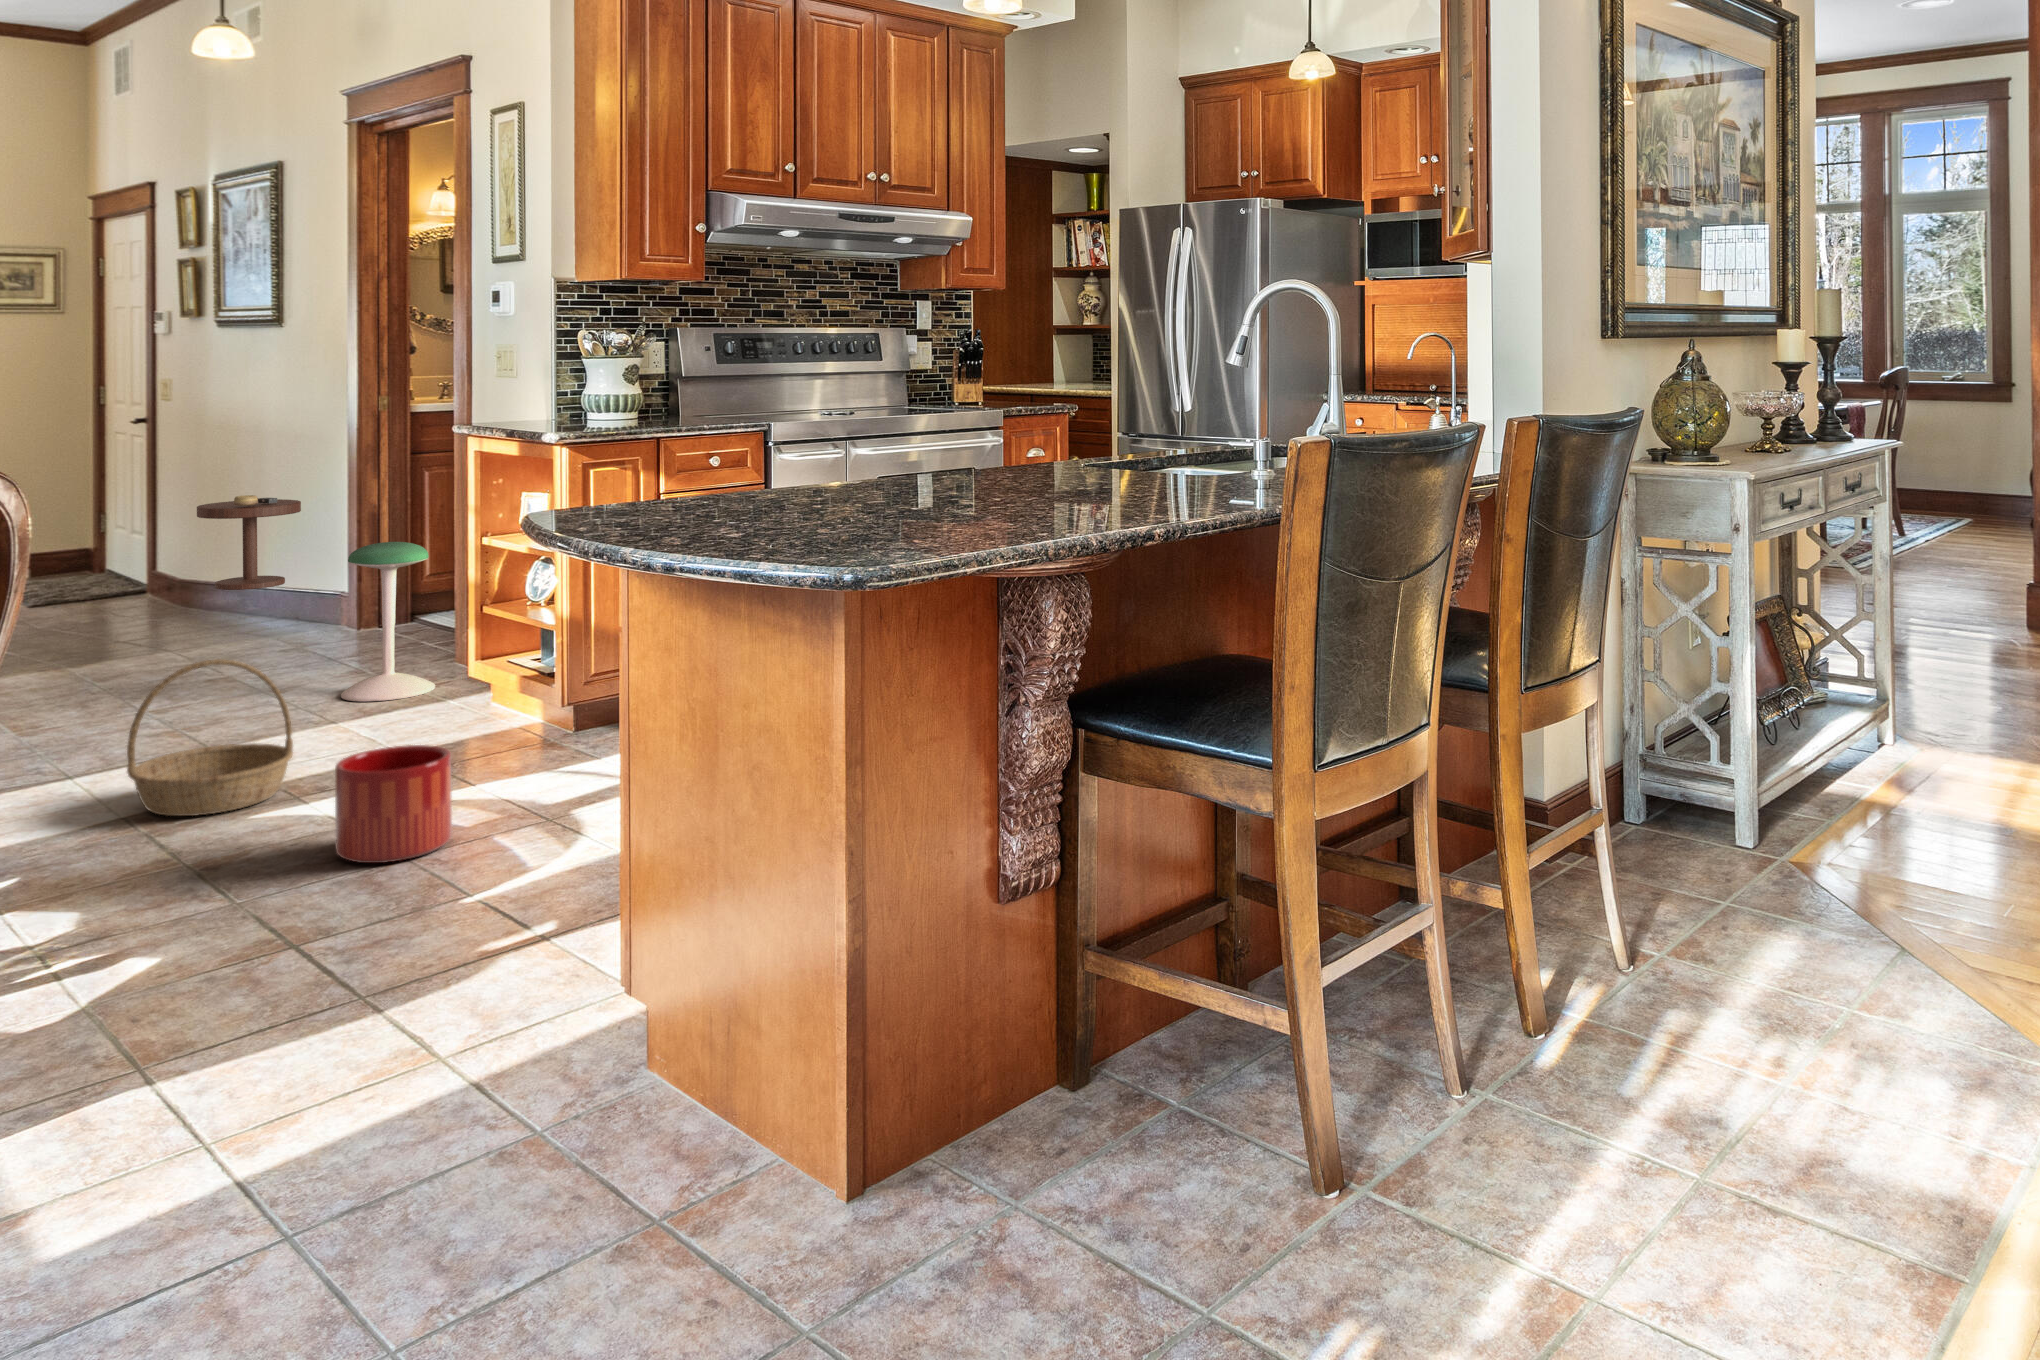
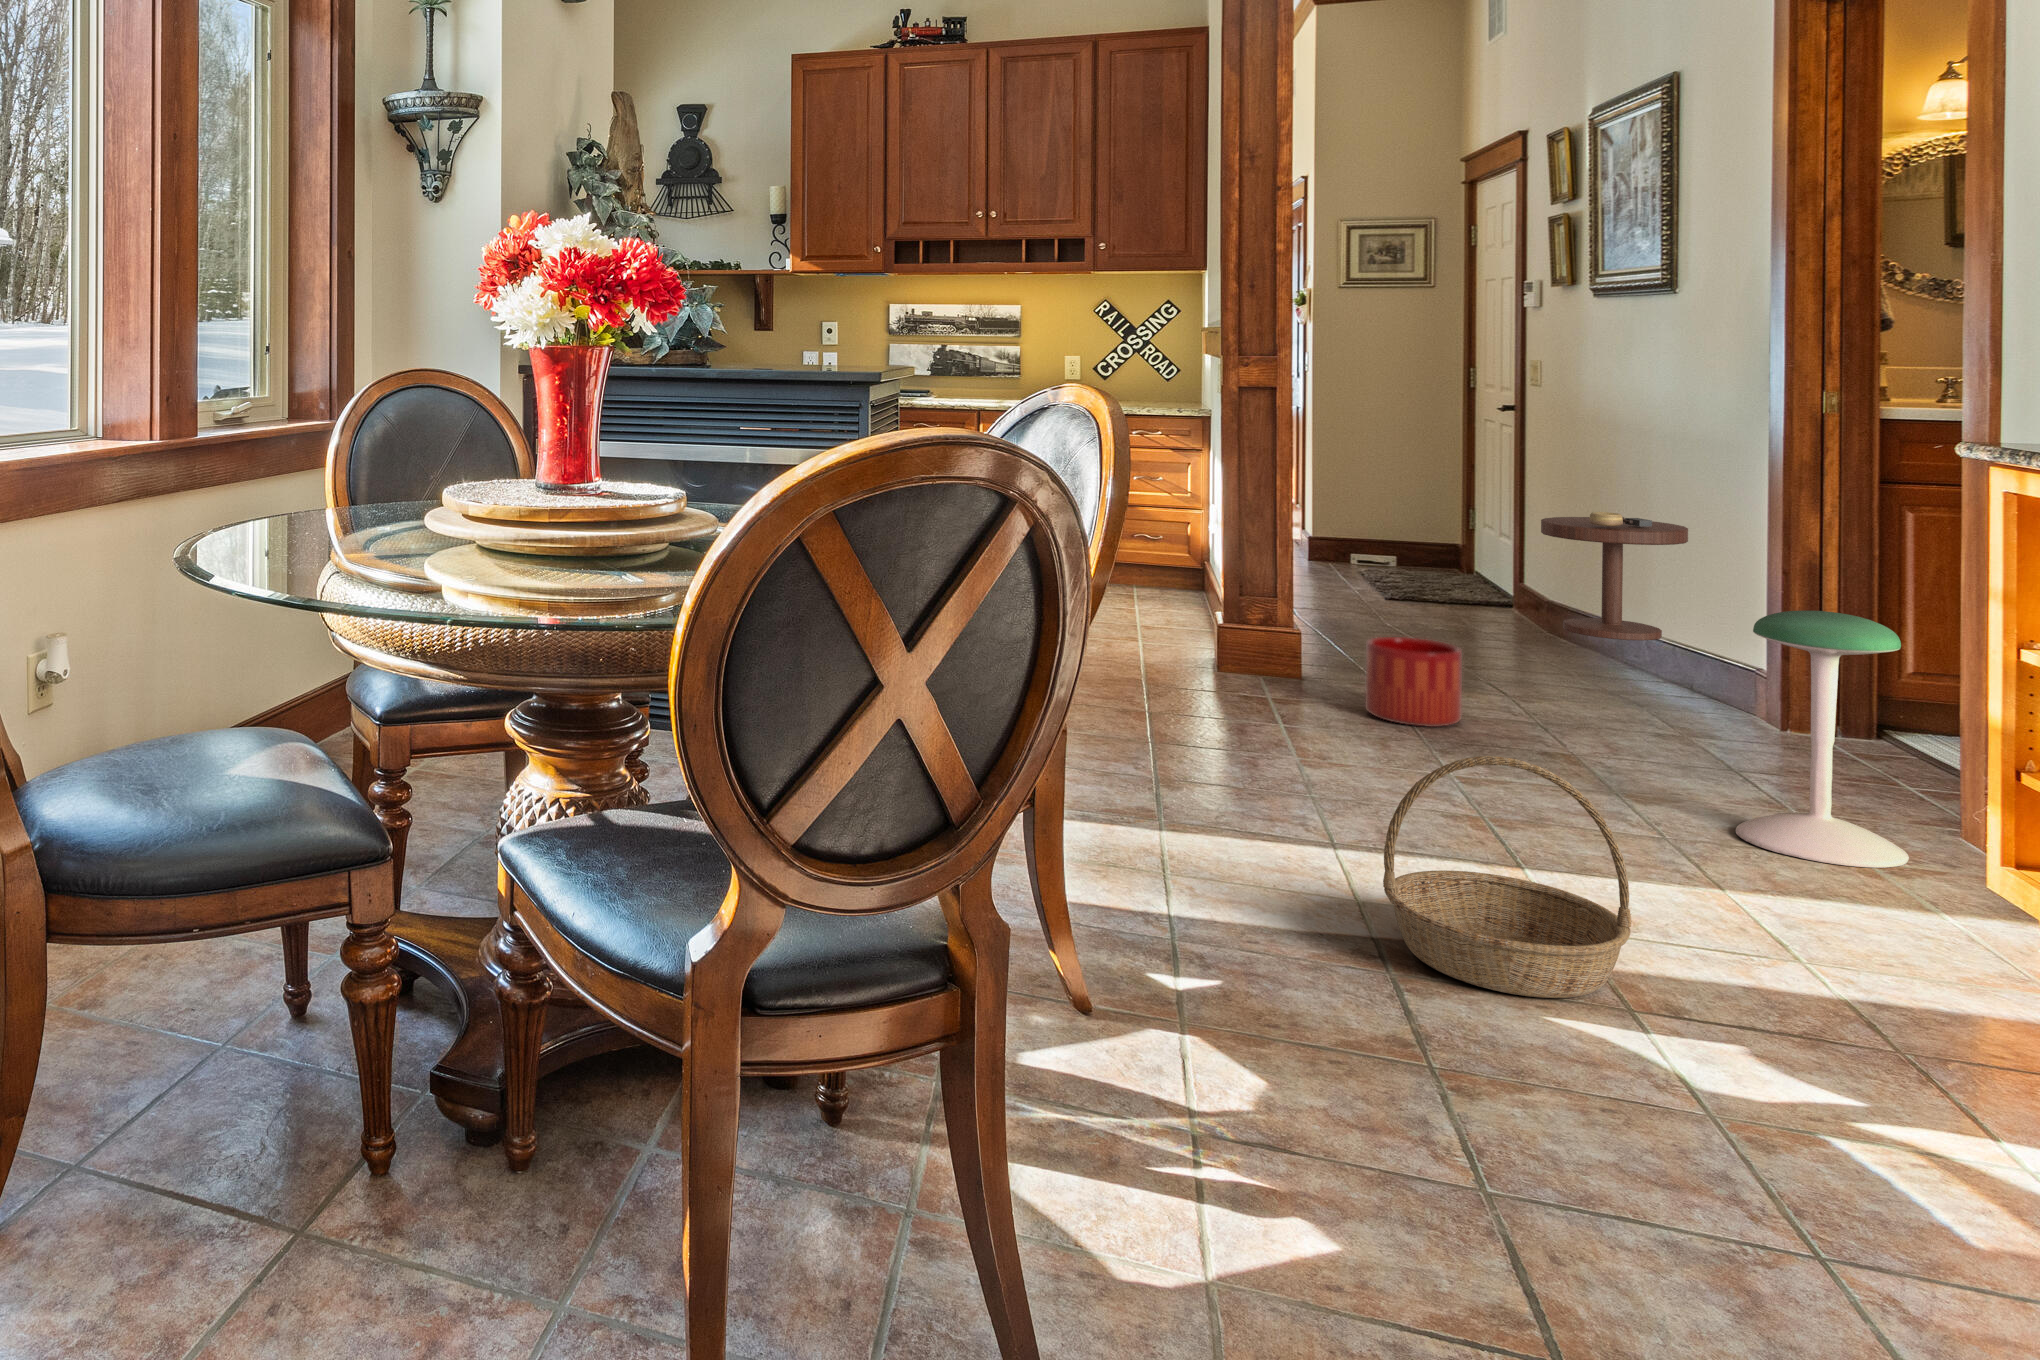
planter: present [335,745,452,863] -> present [1365,637,1462,727]

